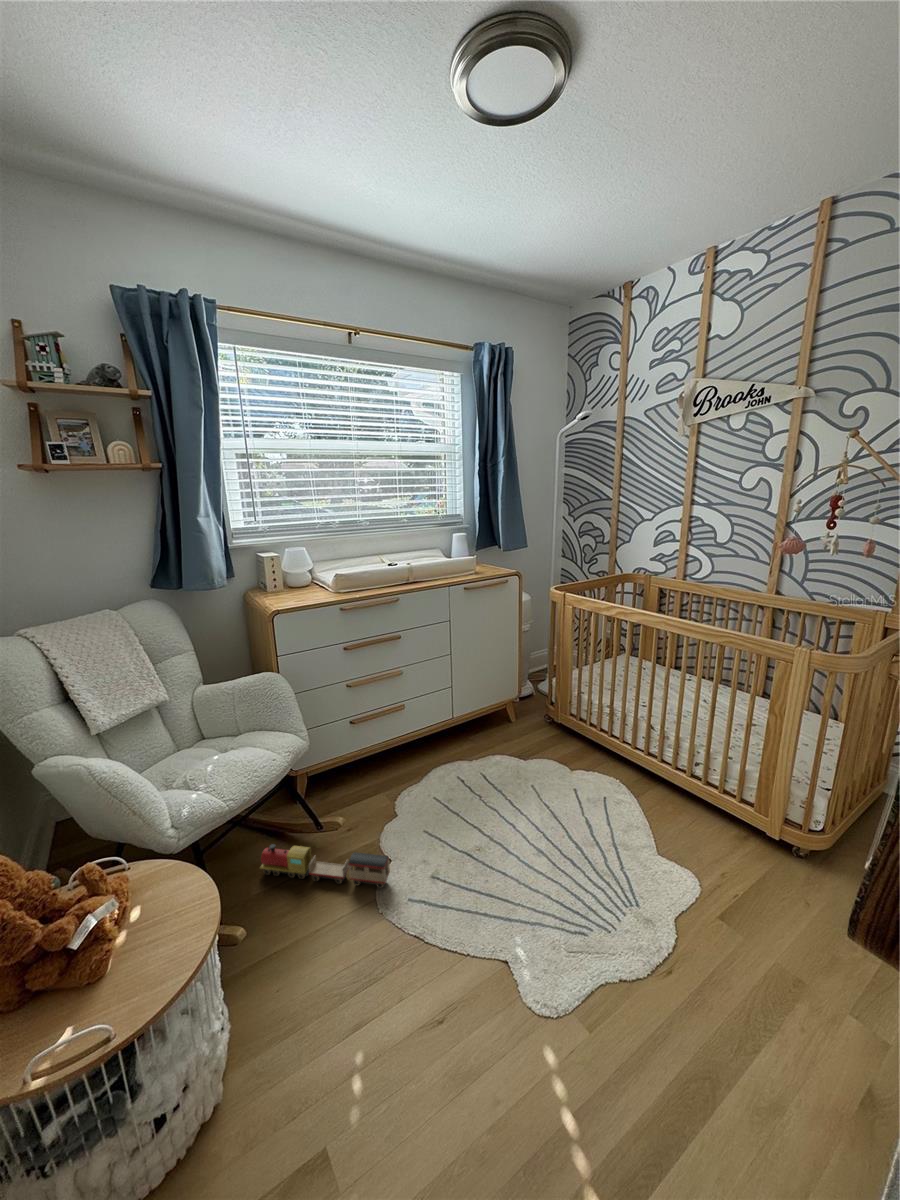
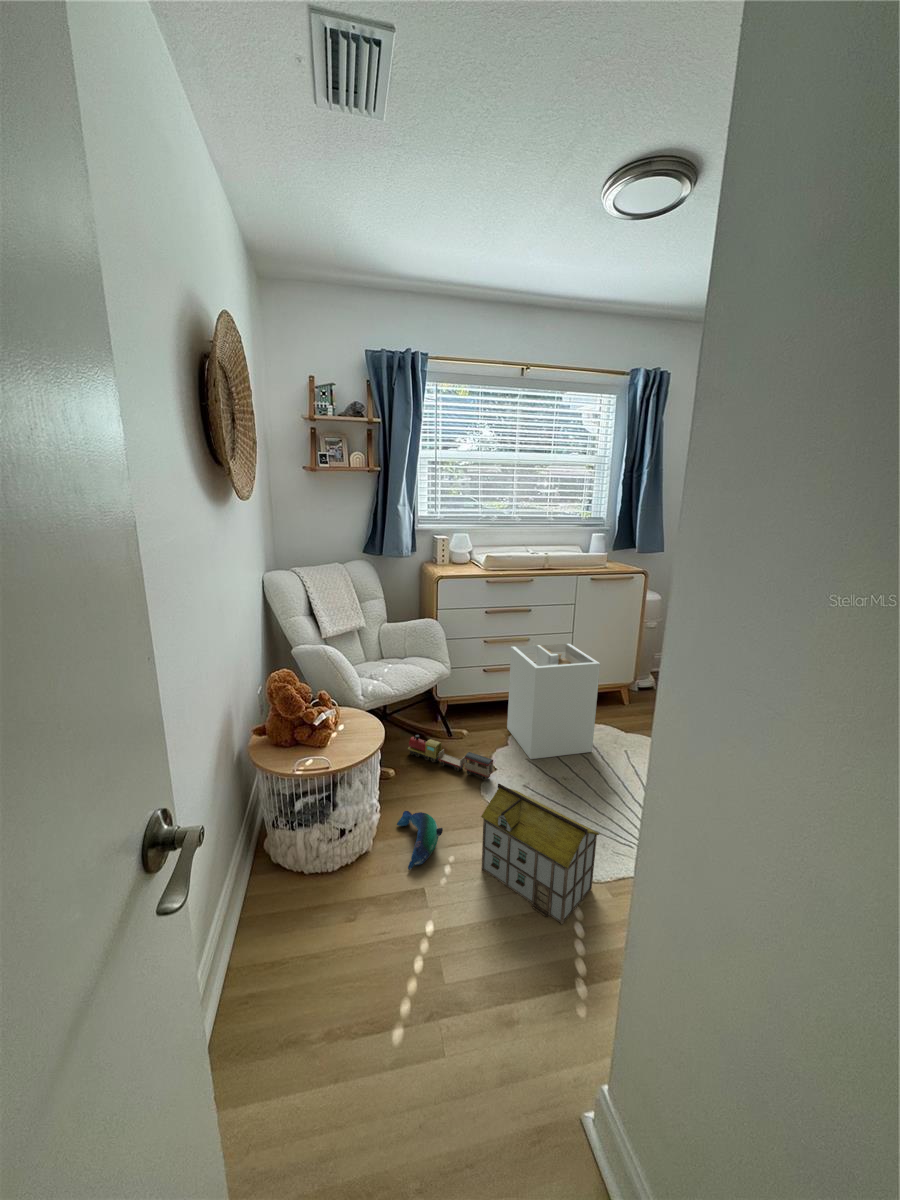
laundry hamper: none [384,671,500,833] -> present [507,644,600,759]
toy house: none [403,917,573,1130] -> present [481,784,599,924]
plush toy: none [261,993,341,1125] -> present [397,811,443,870]

